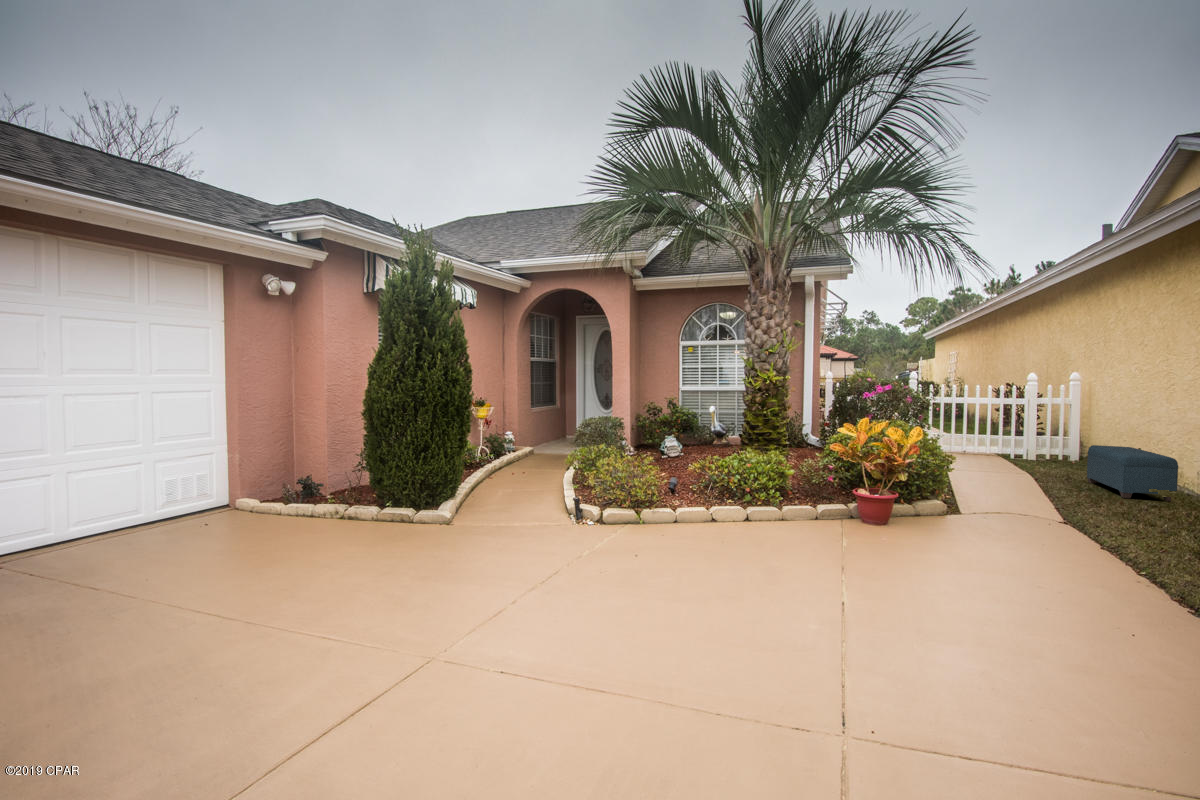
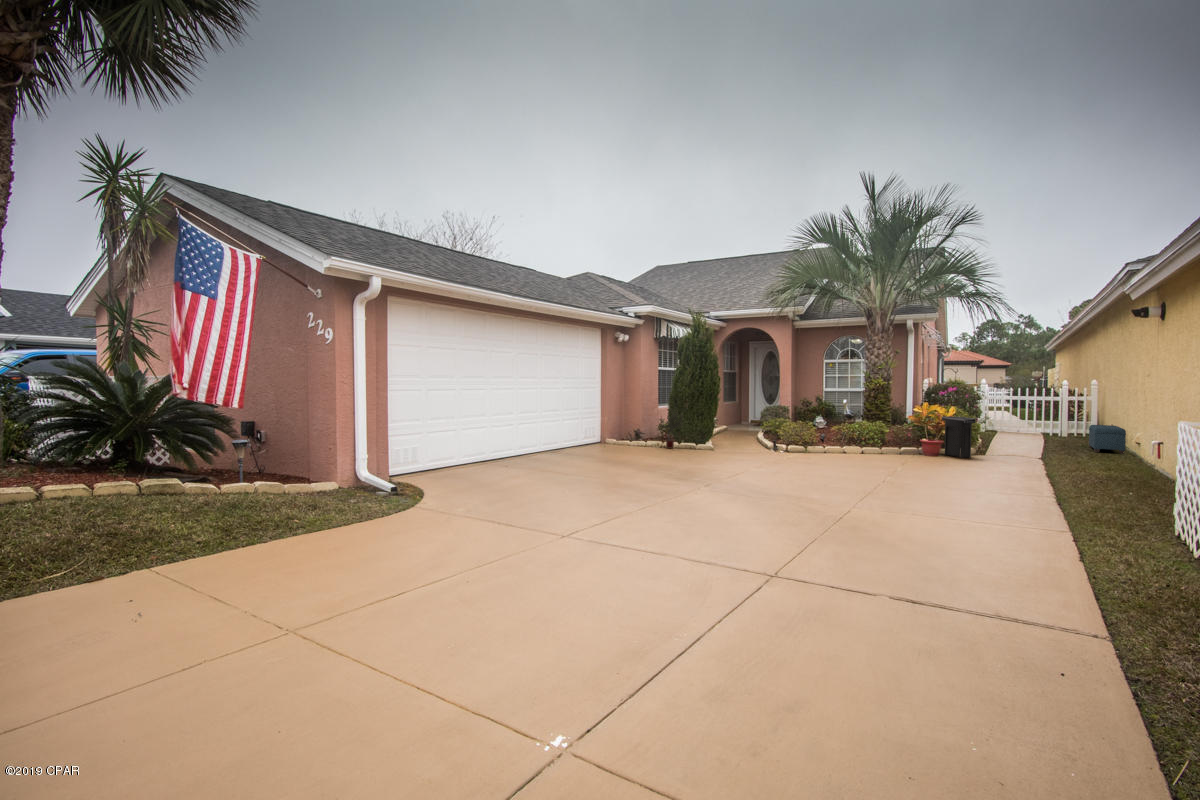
potted tree: none [327,438,382,527] -> present [659,409,683,448]
trash can: none [895,444,971,535] -> present [942,416,976,458]

